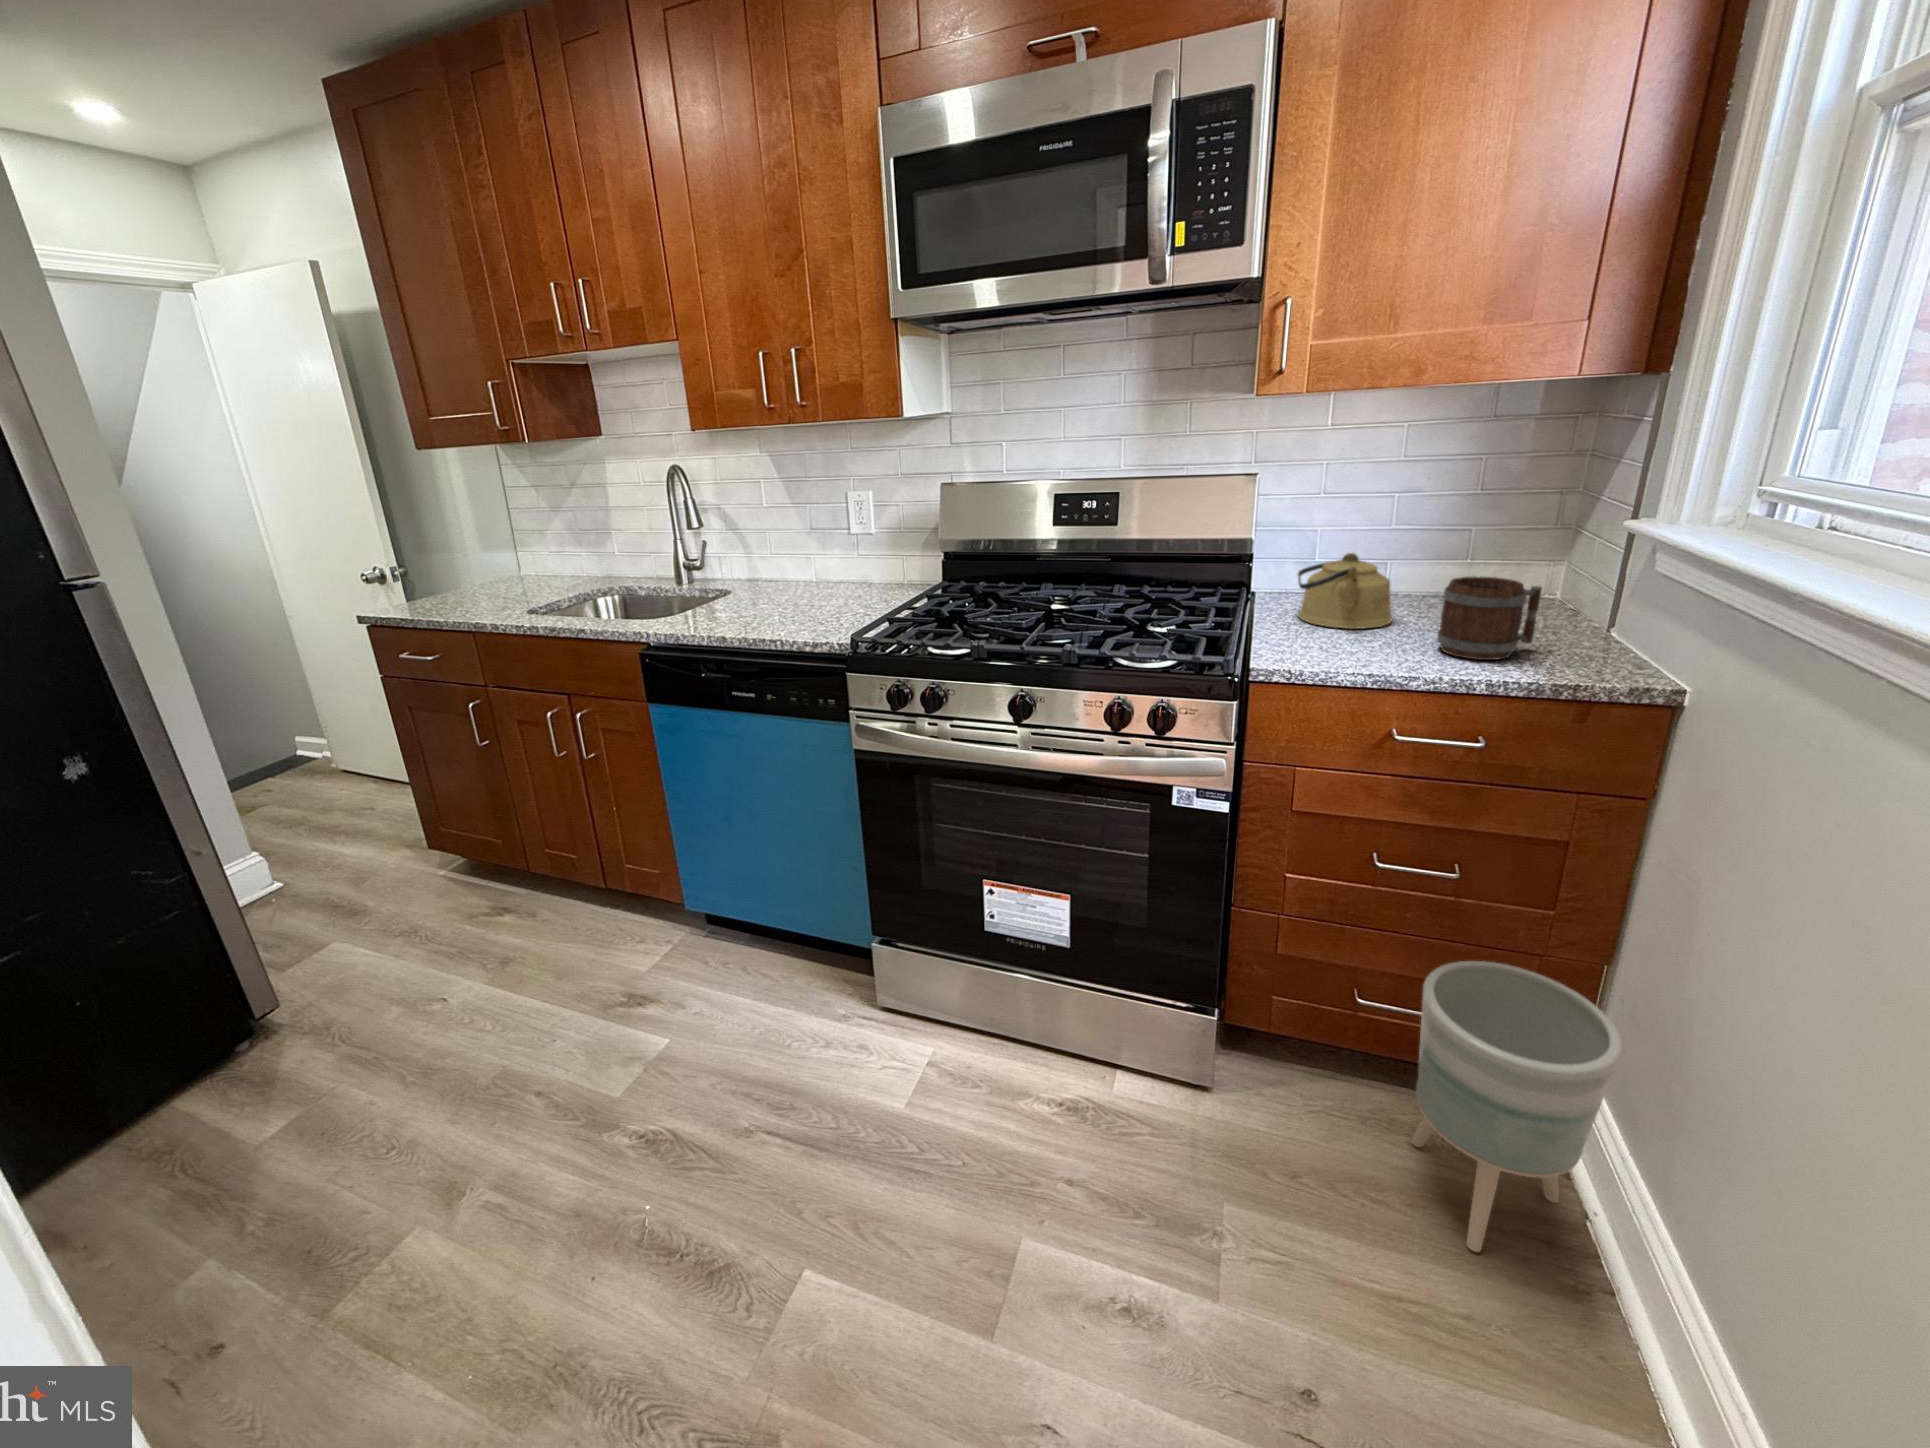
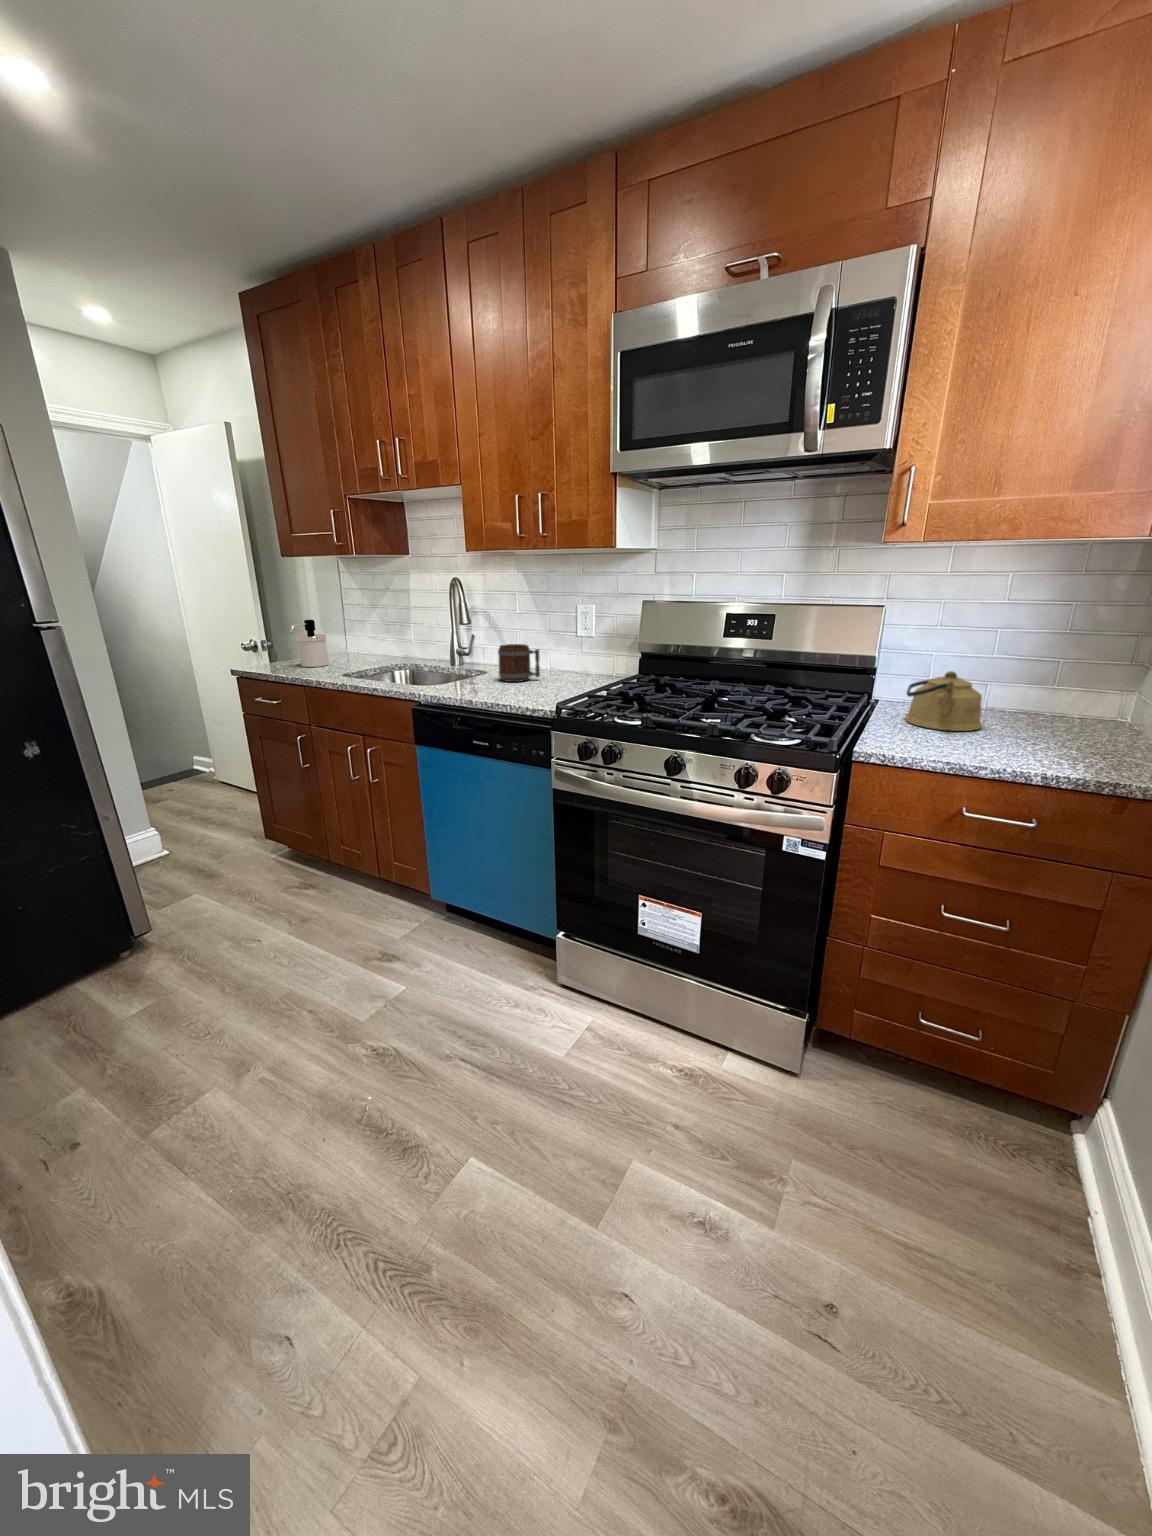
soap dispenser: none [443,535,501,602] -> present [290,620,328,667]
mug: present [1437,576,1542,660] -> present [498,644,540,682]
planter: present [1411,961,1622,1252] -> none [951,997,1125,1225]

